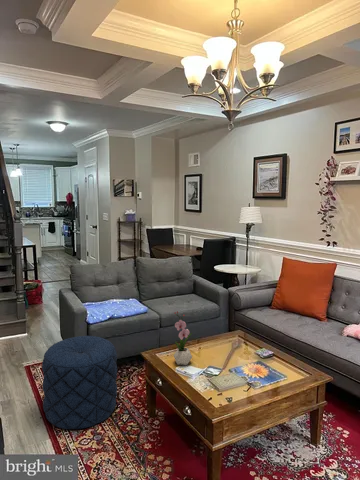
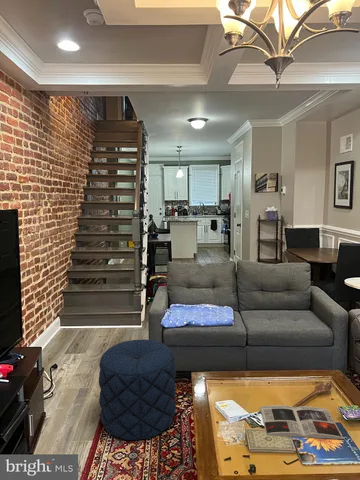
flower arrangement: present [174,311,192,365] -> none [215,333,245,403]
magazine: none [208,354,268,378] -> present [260,405,344,439]

